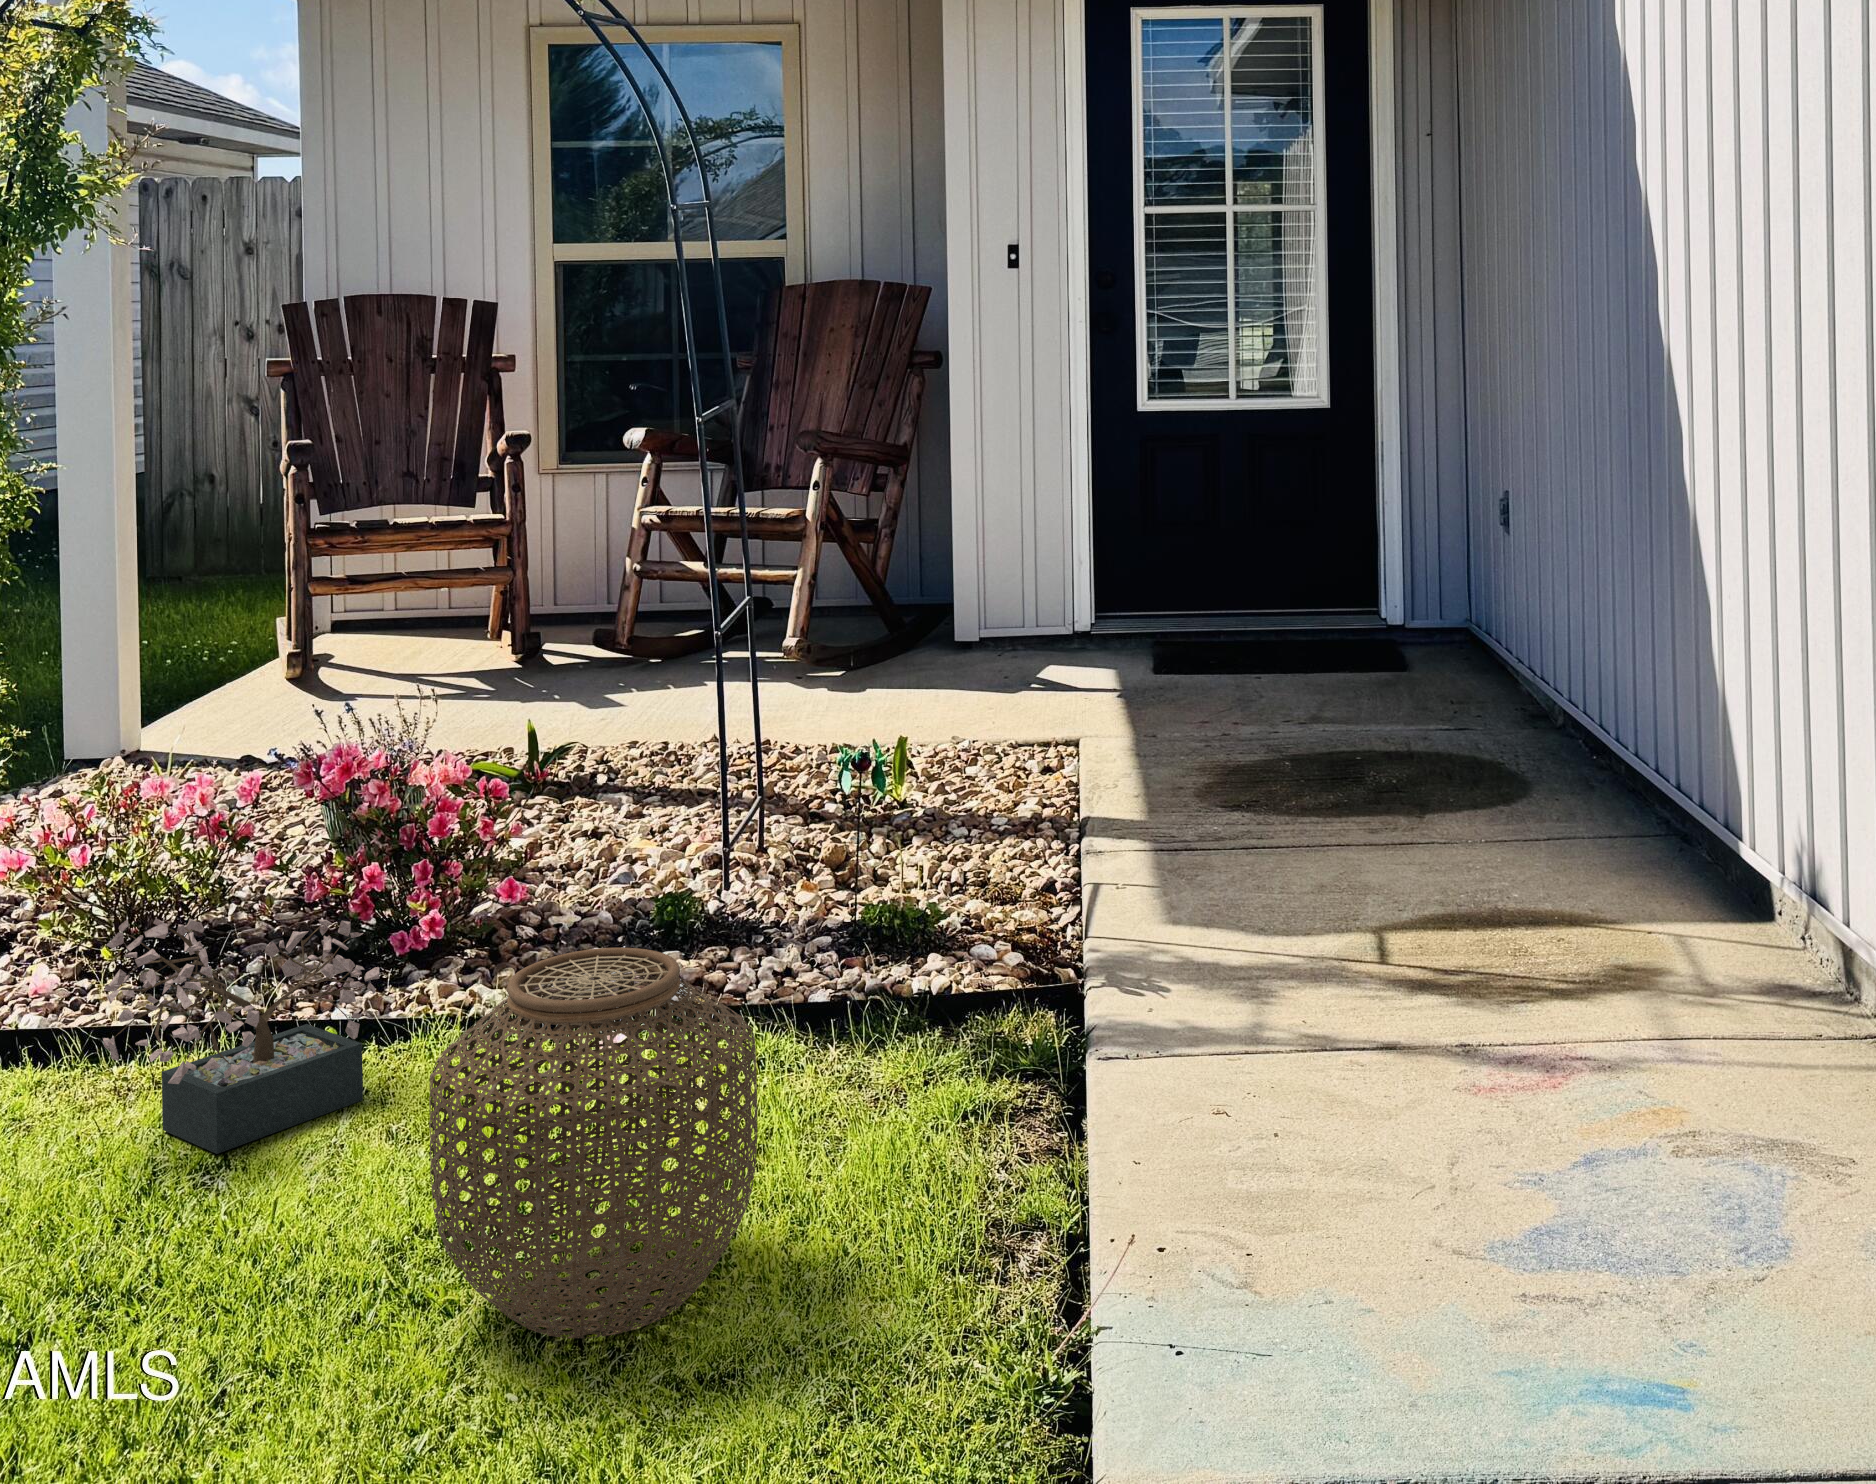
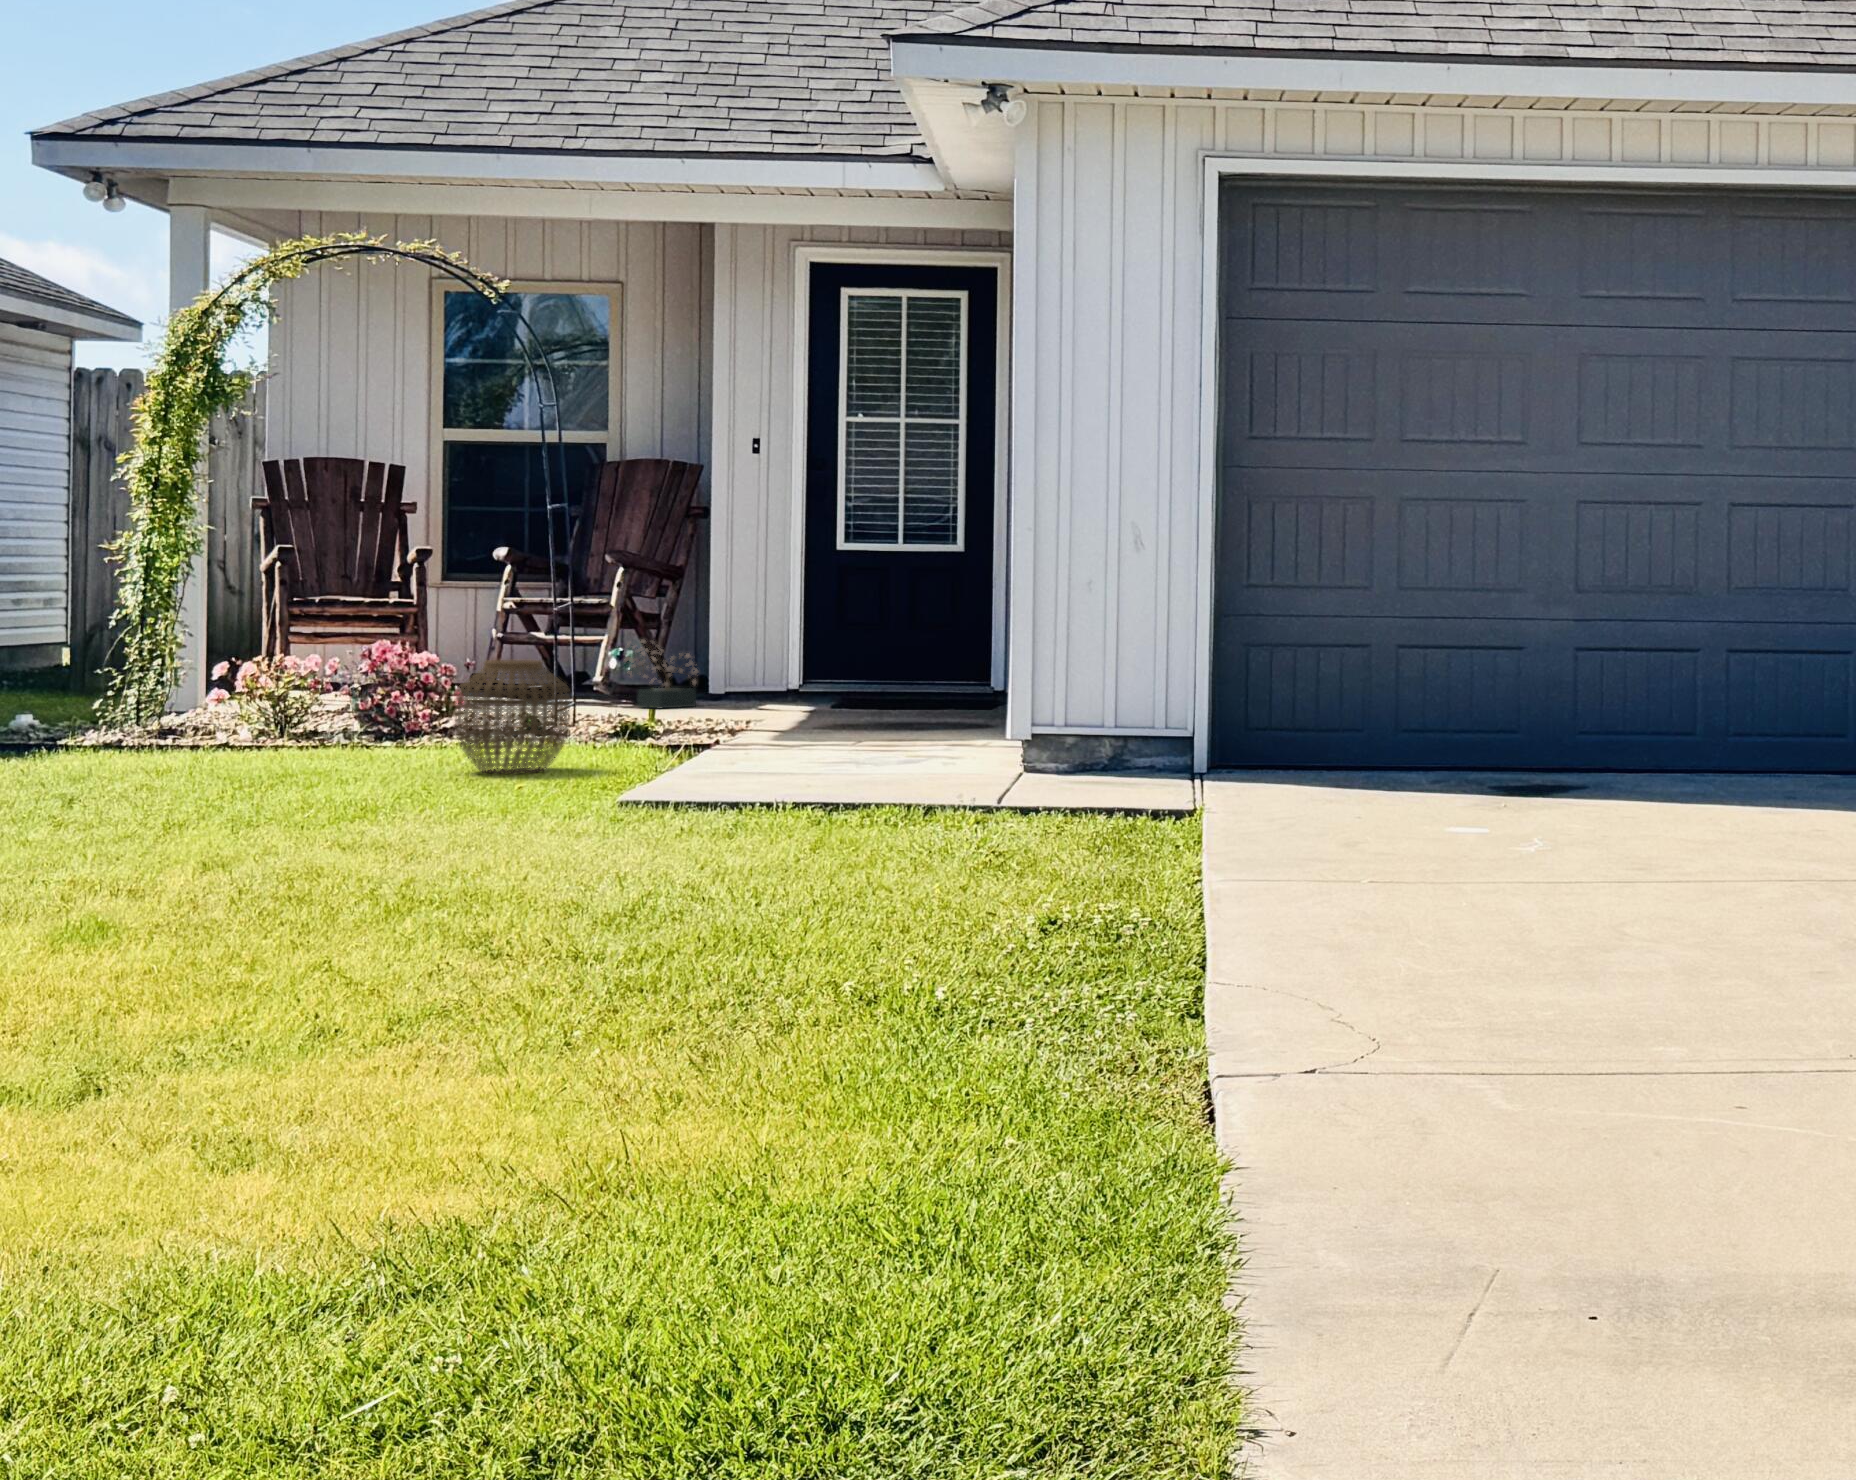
decorative plant: present [103,919,379,1154] -> present [625,640,698,708]

